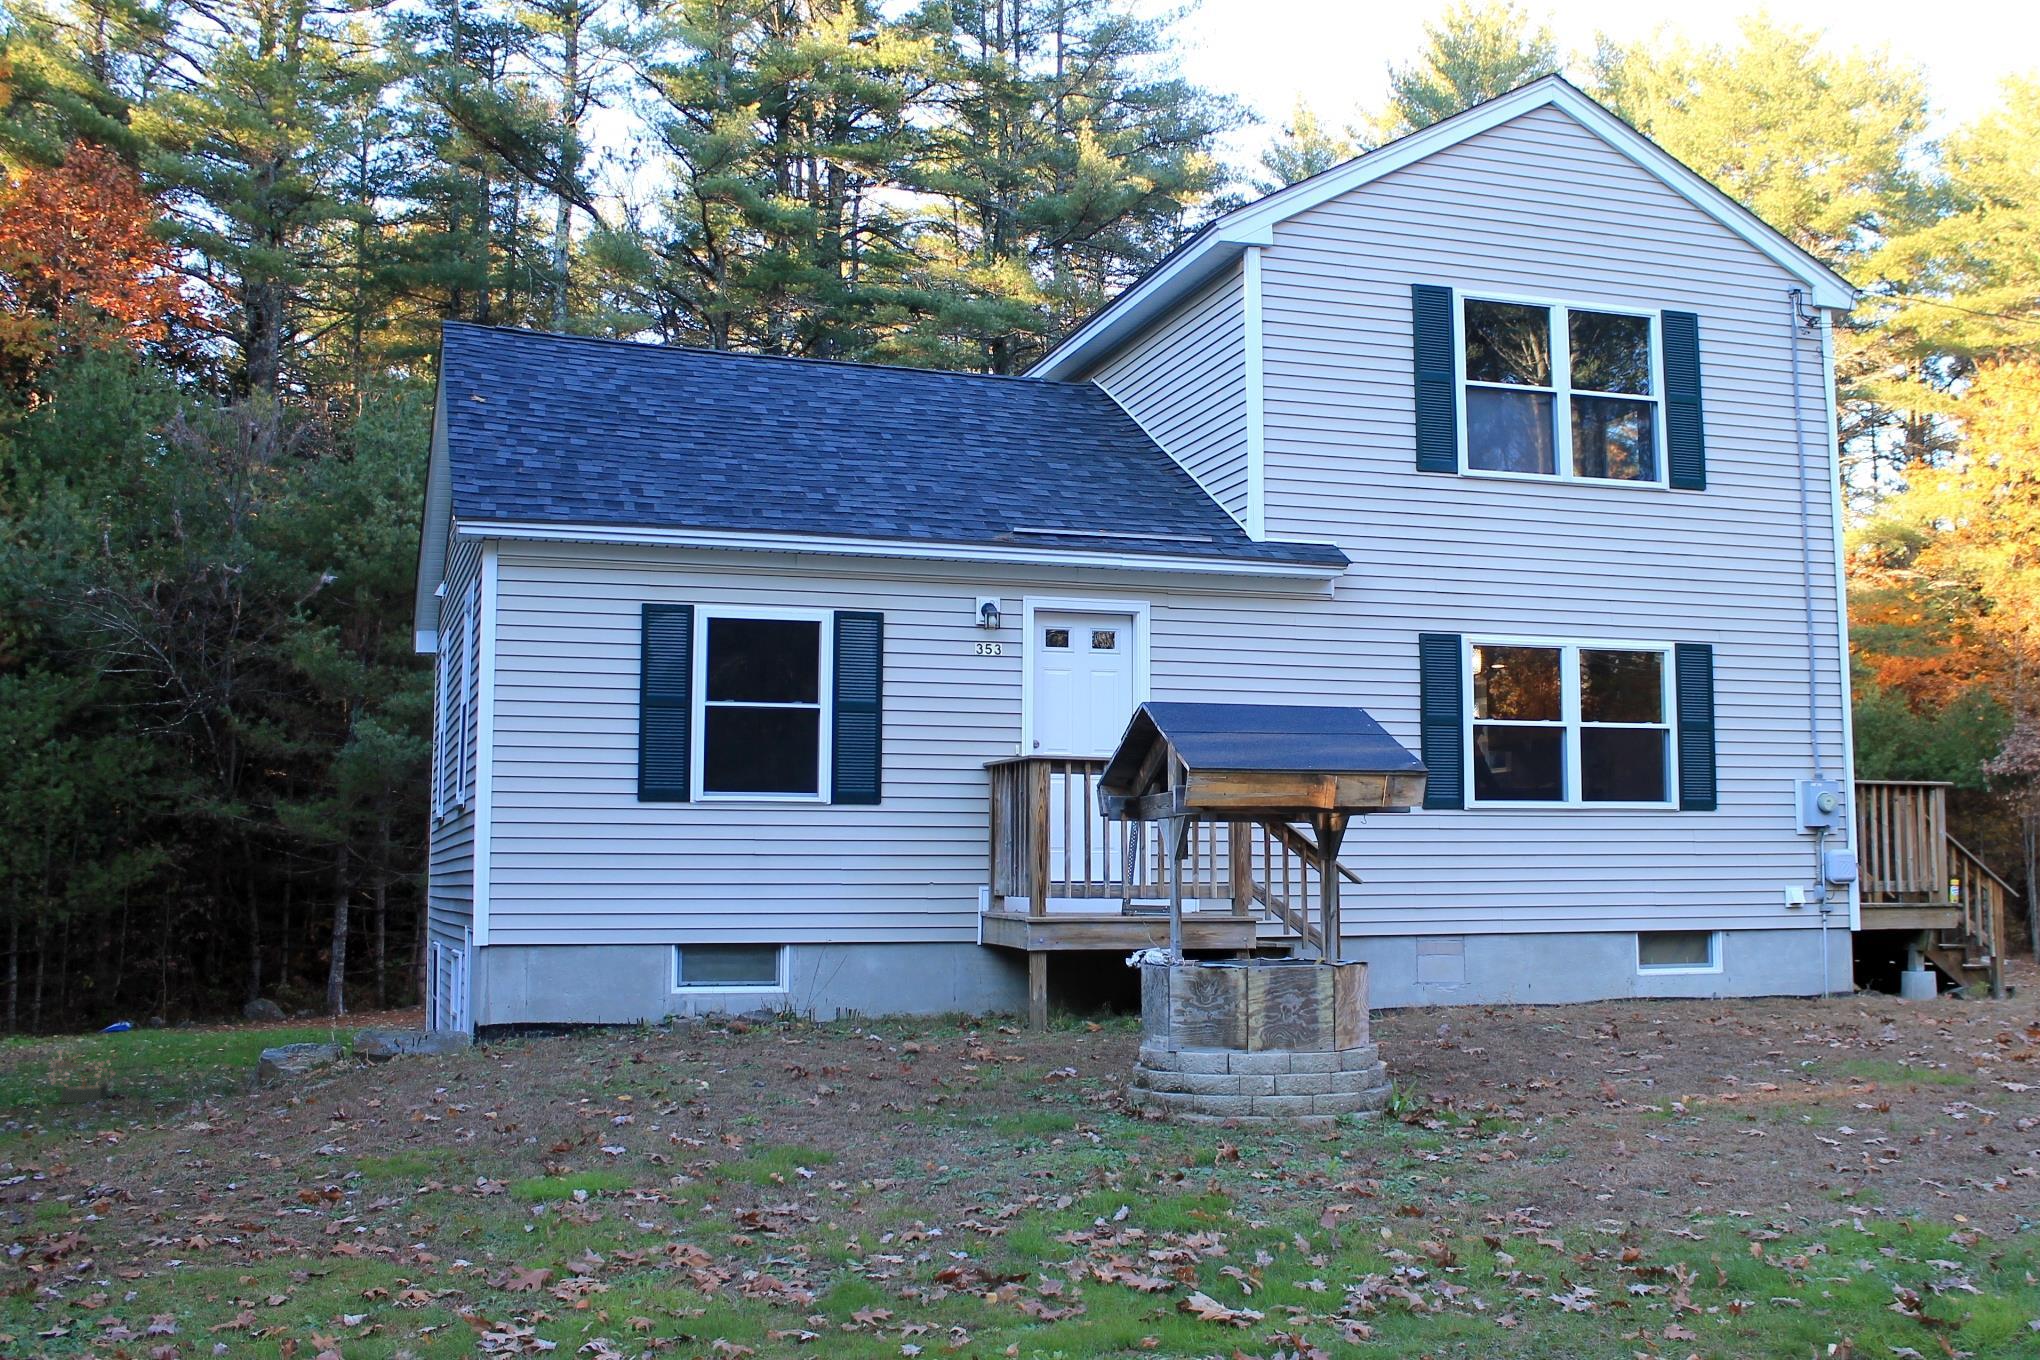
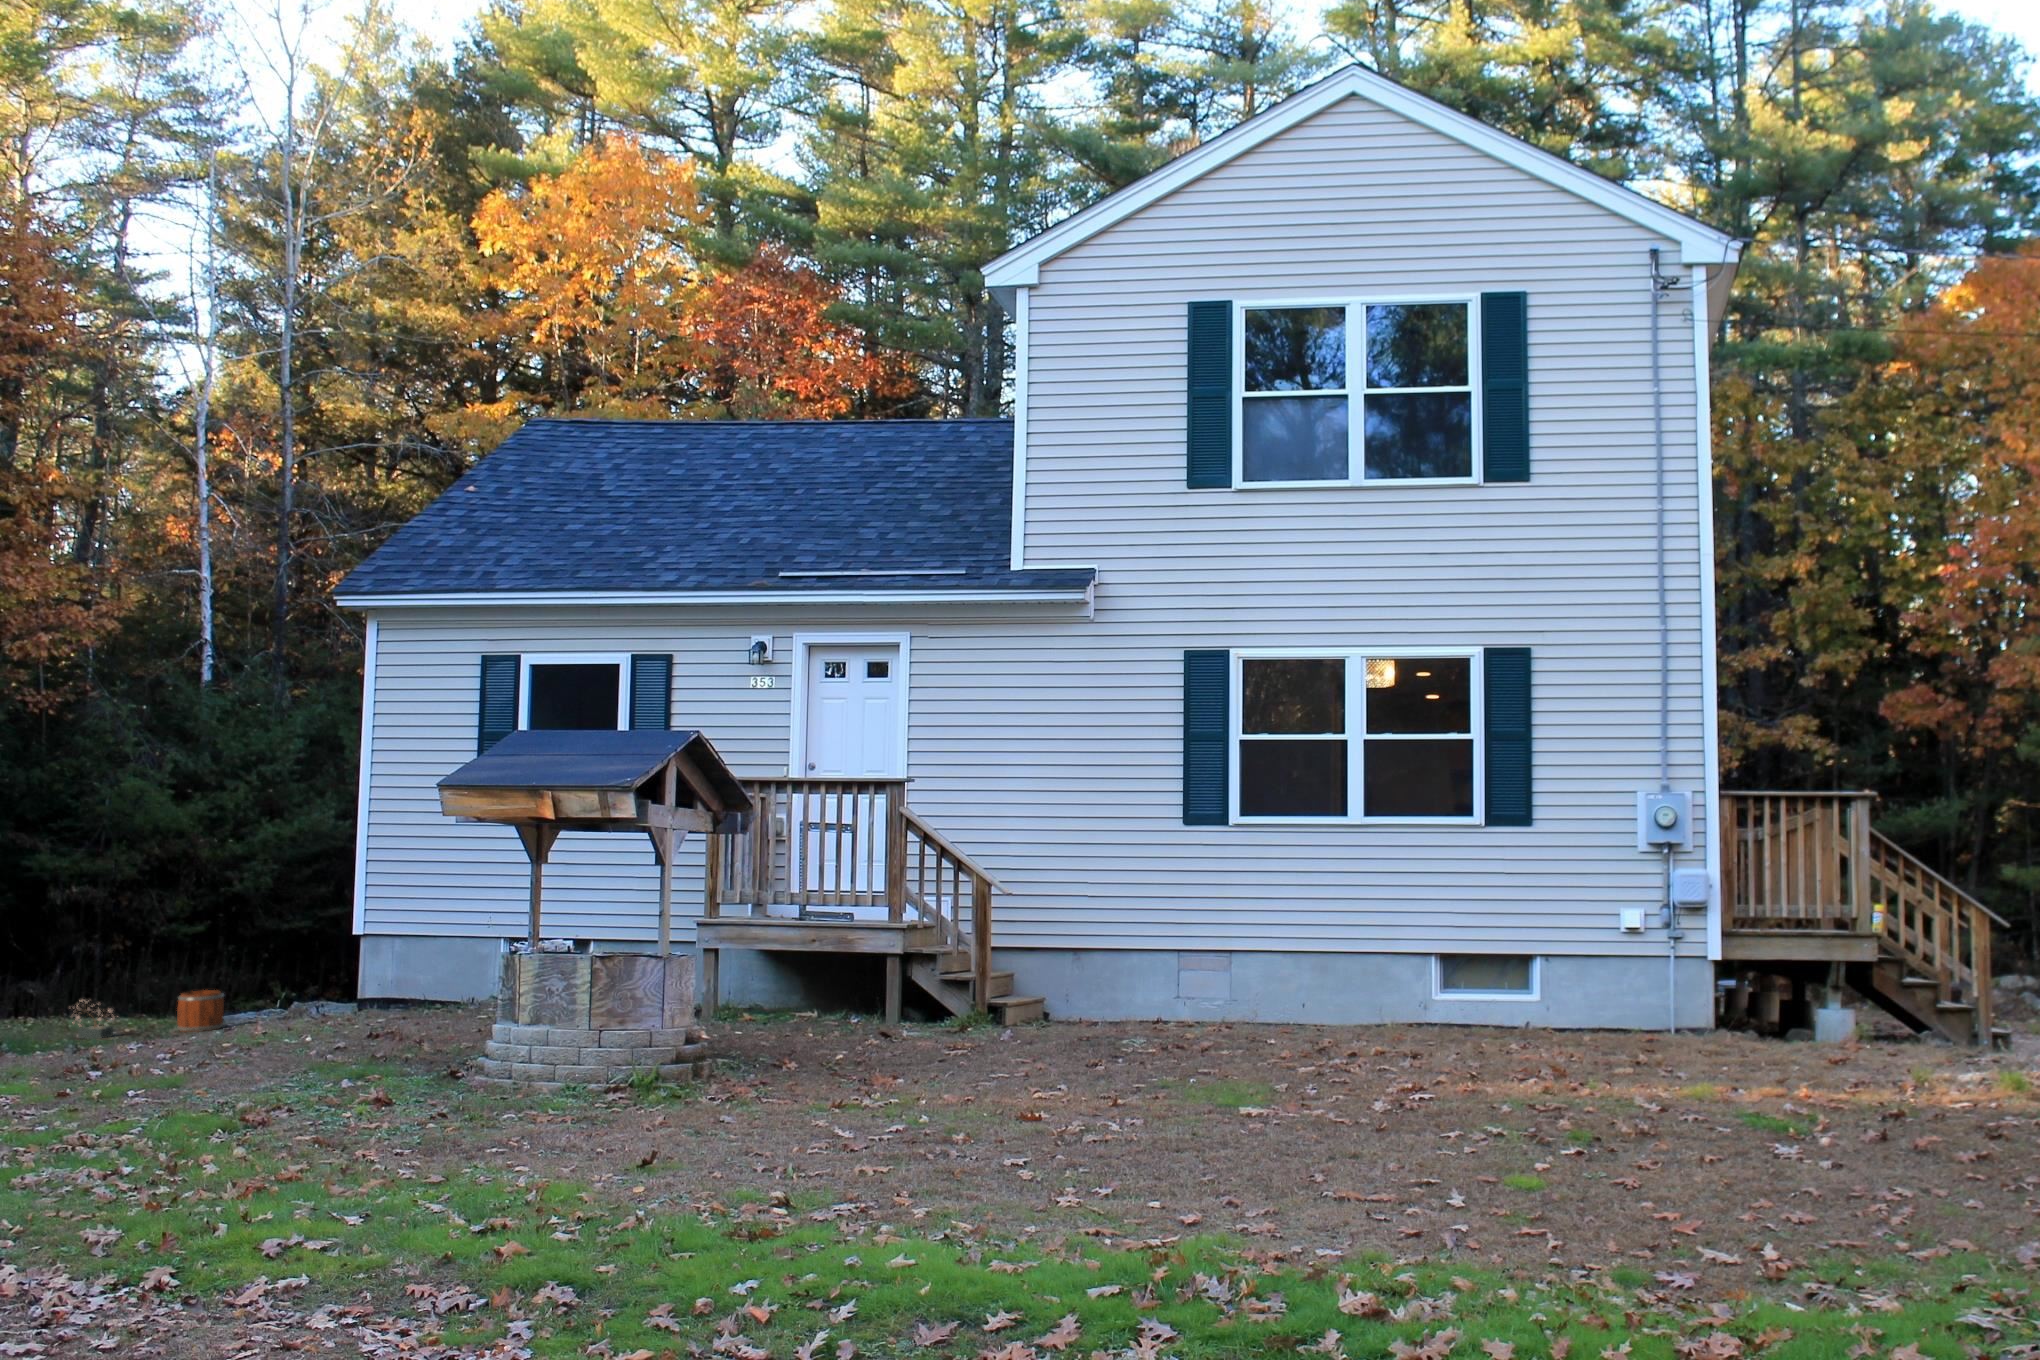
bucket: none [179,1031,244,1088] -> present [177,990,224,1032]

